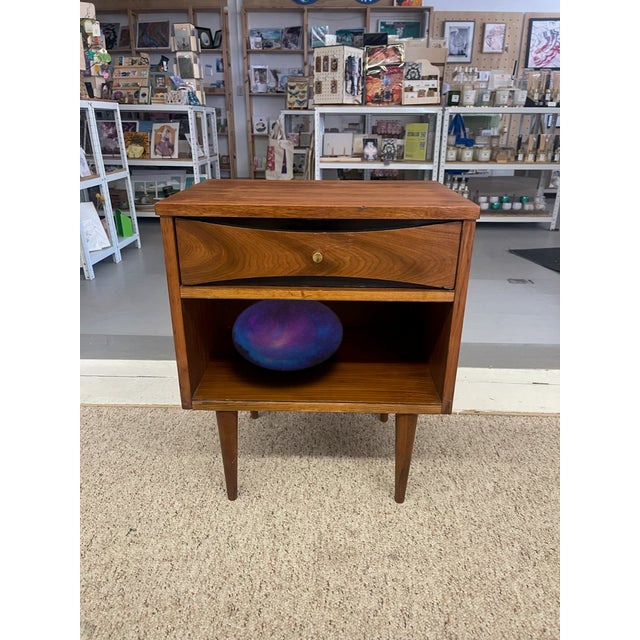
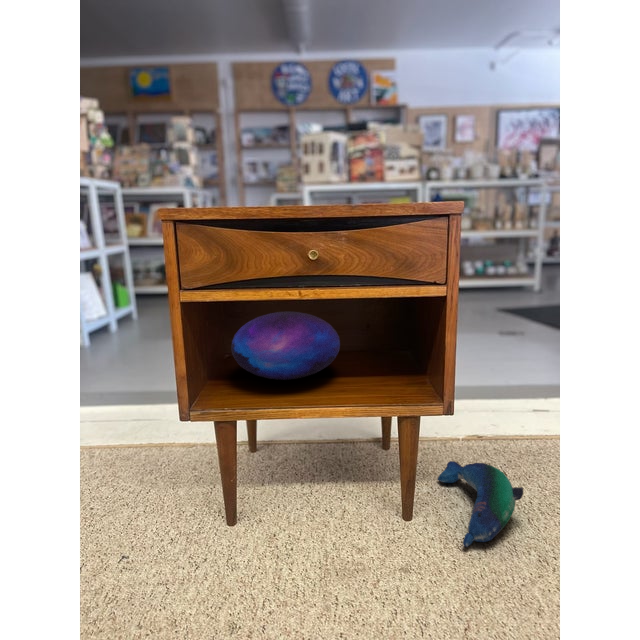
plush toy: none [431,441,514,536] -> present [437,461,523,547]

